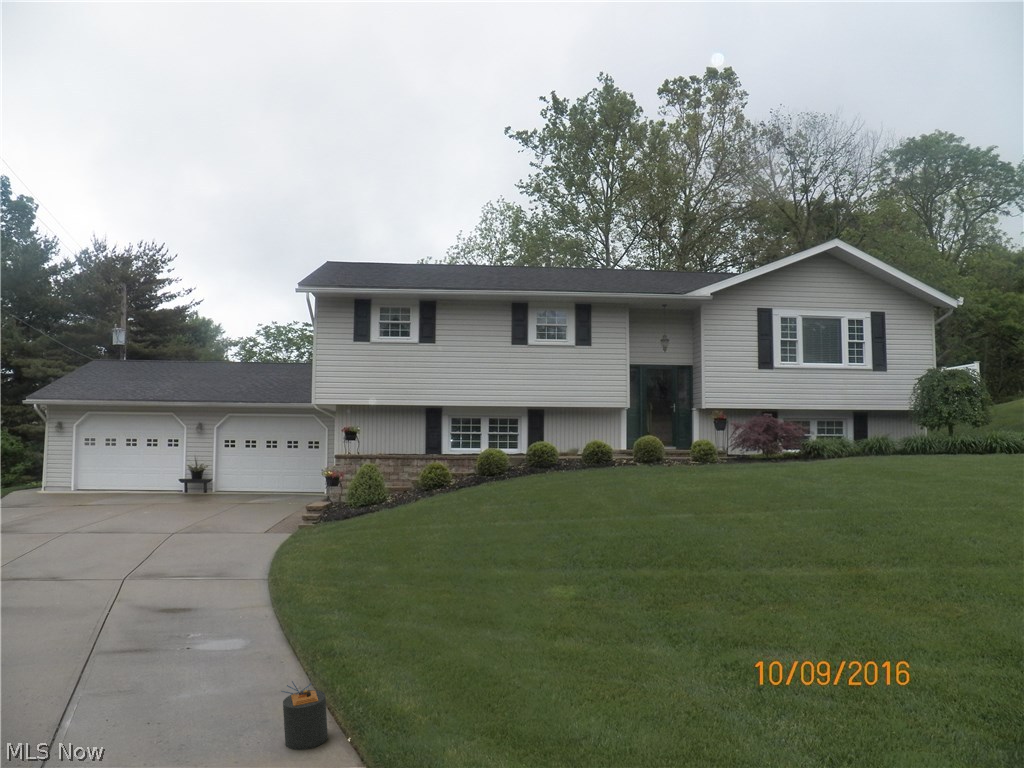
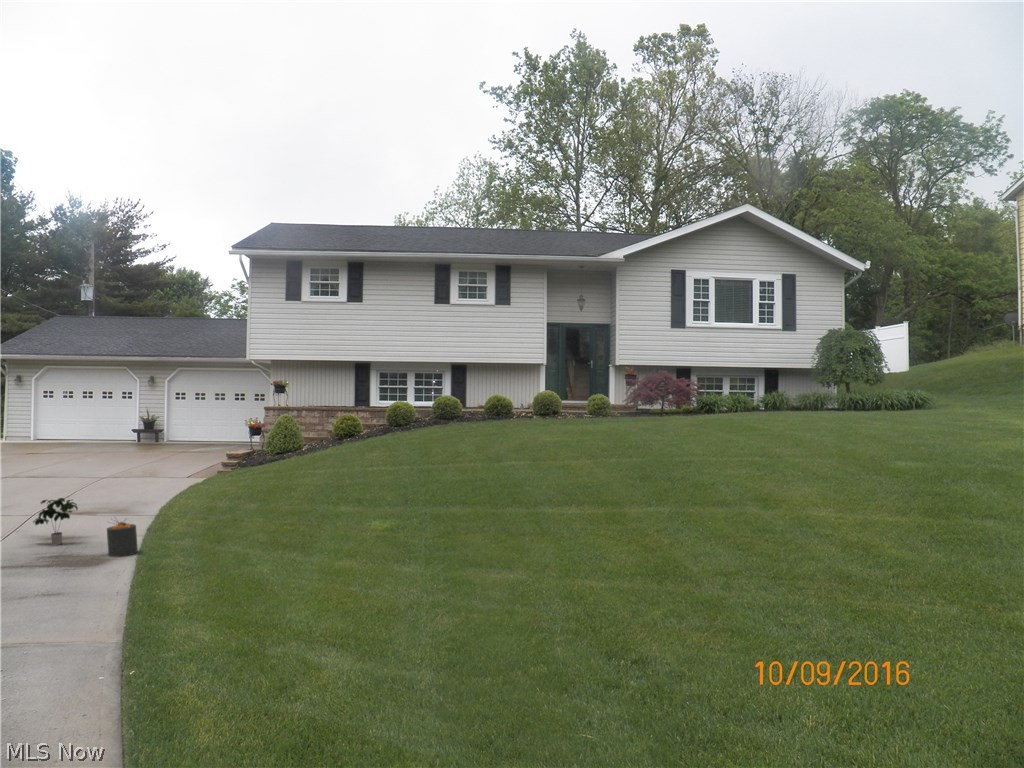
potted plant: none [156,646,223,720] -> present [33,498,78,545]

